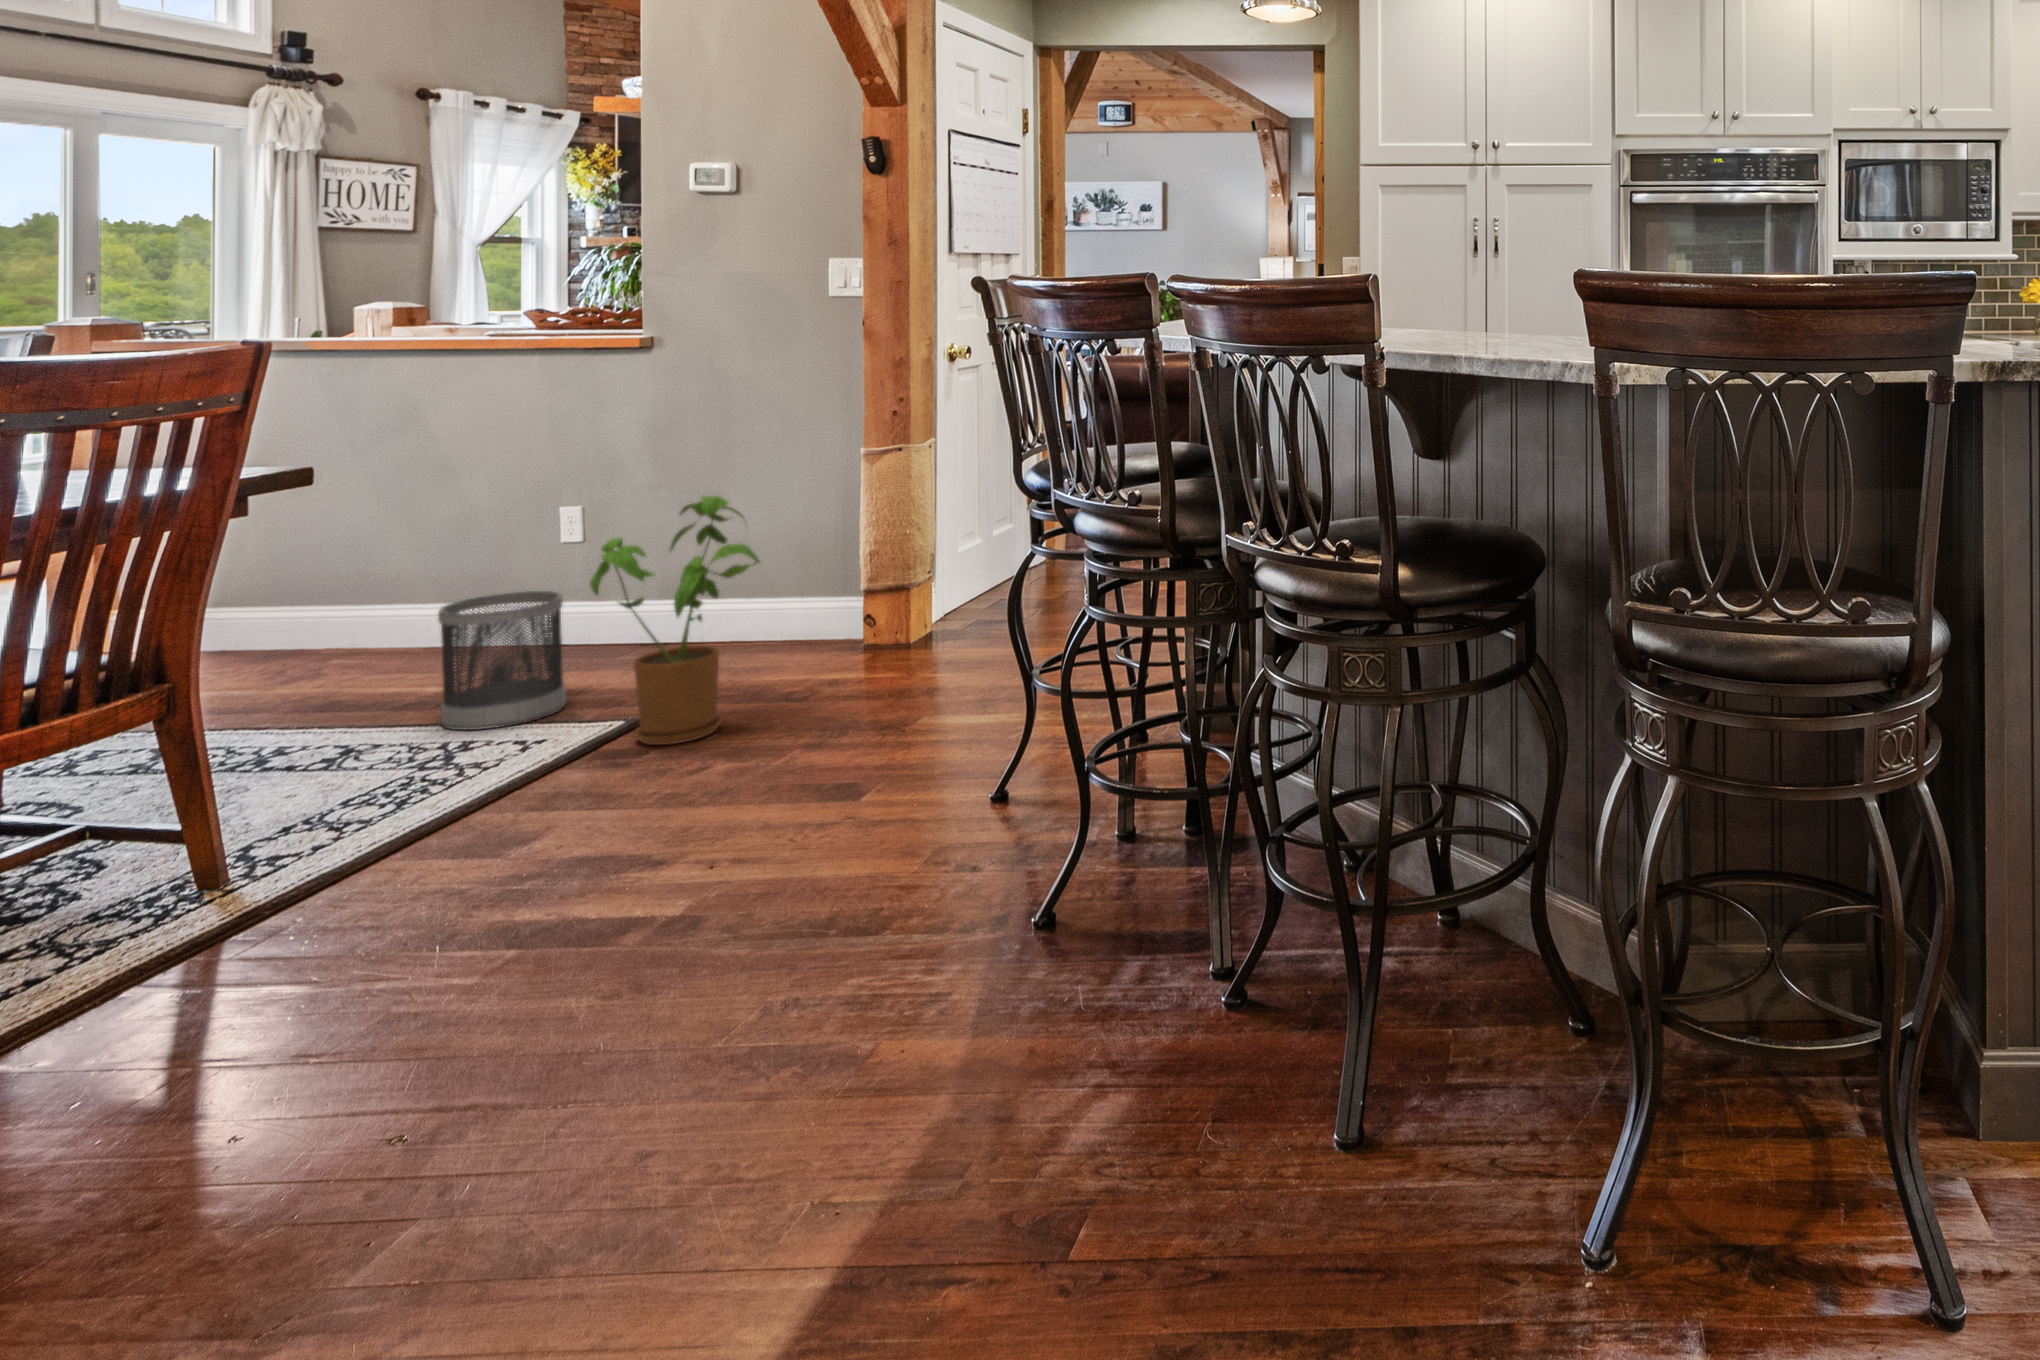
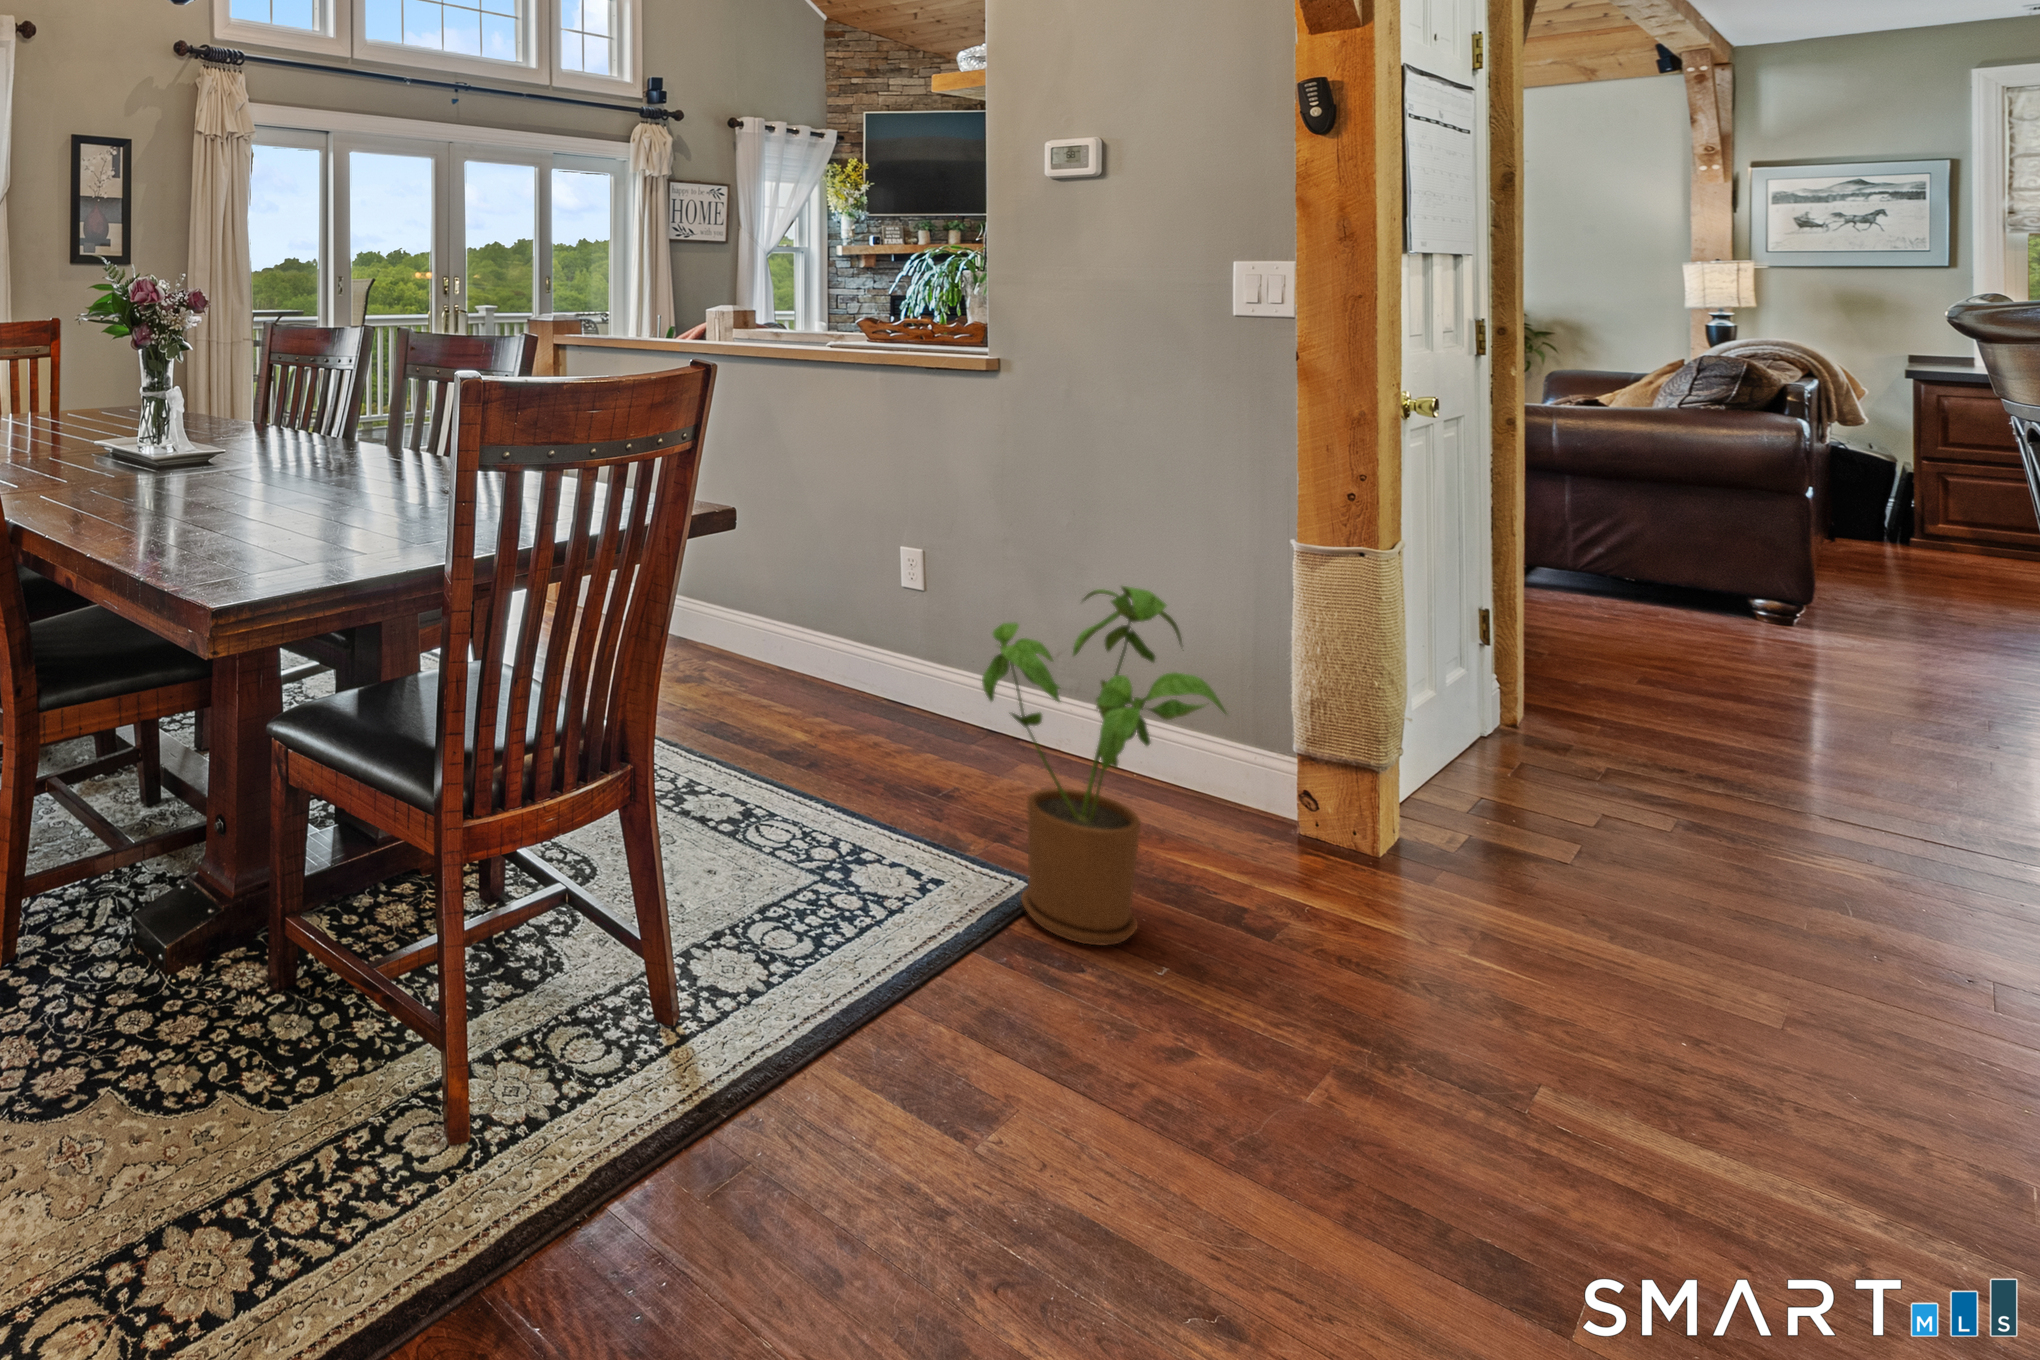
wastebasket: present [438,591,565,730] -> none [790,640,915,816]

